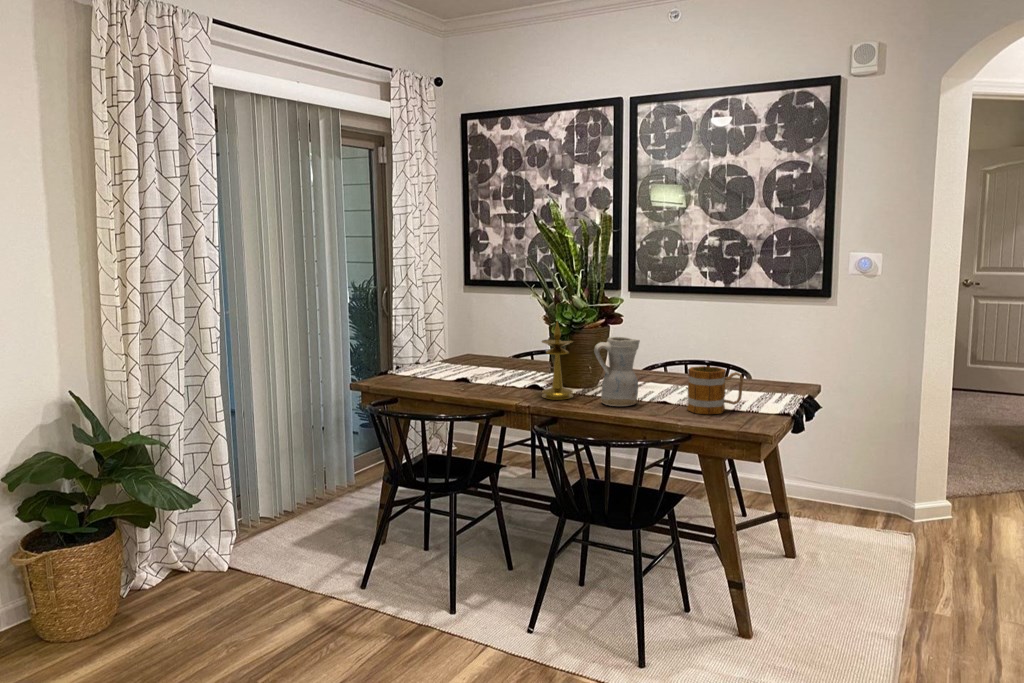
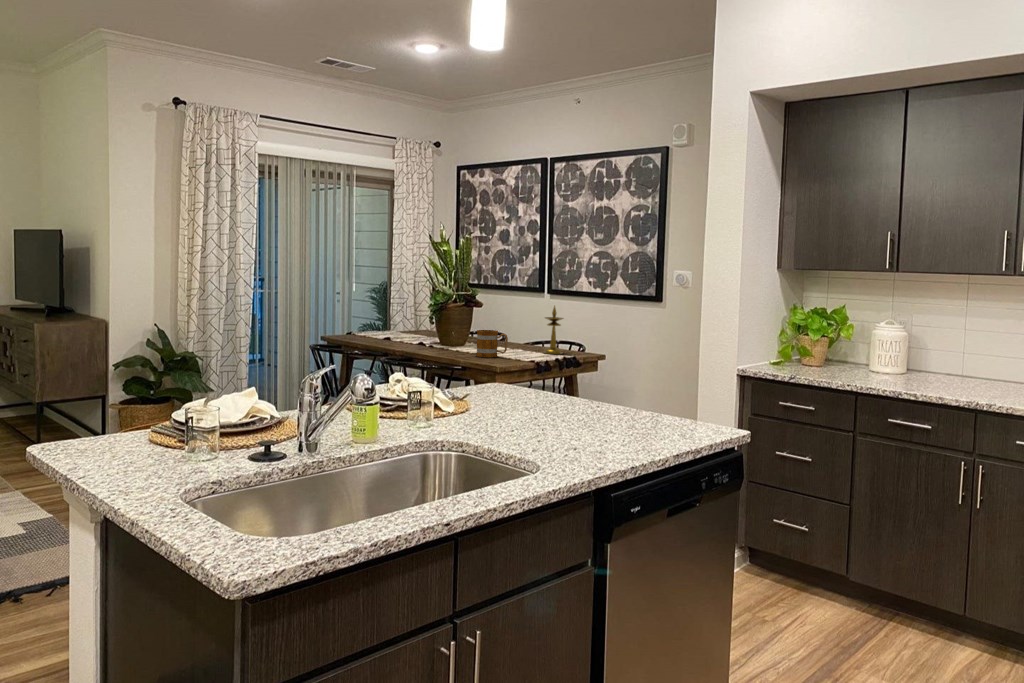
candlestick: present [542,322,573,400] -> present [543,306,563,354]
ceramic pitcher: present [594,337,640,406] -> none [431,310,458,352]

